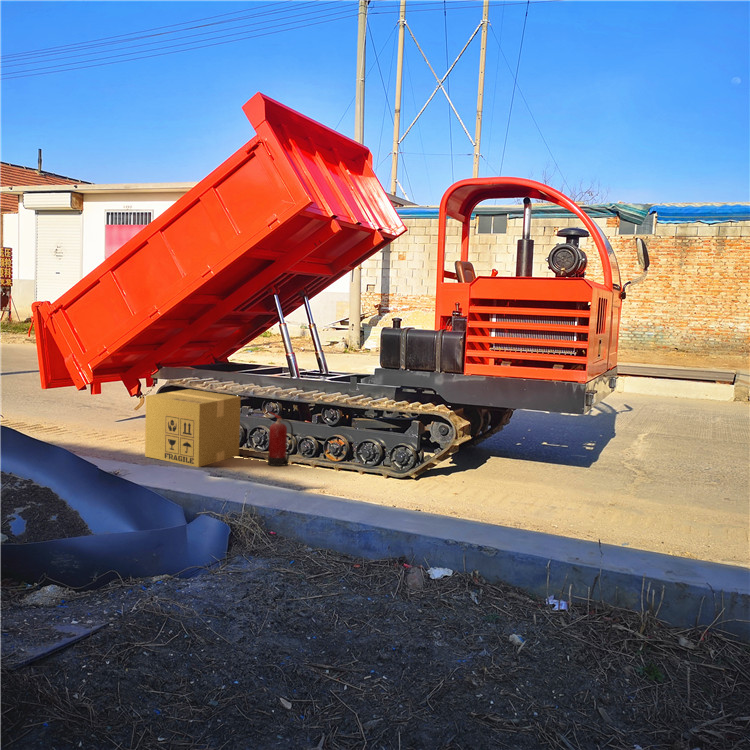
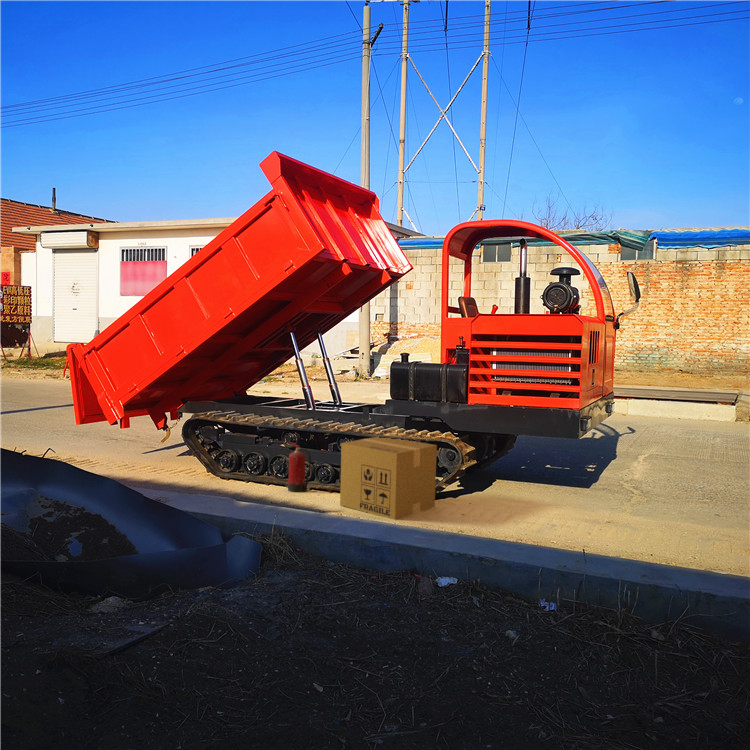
cardboard box: present [145,389,241,467] -> present [340,437,437,520]

